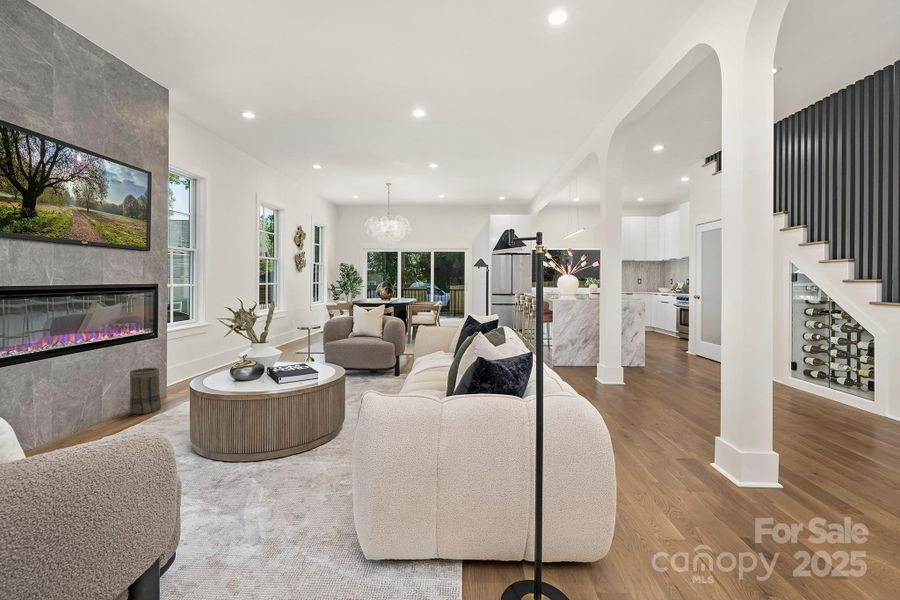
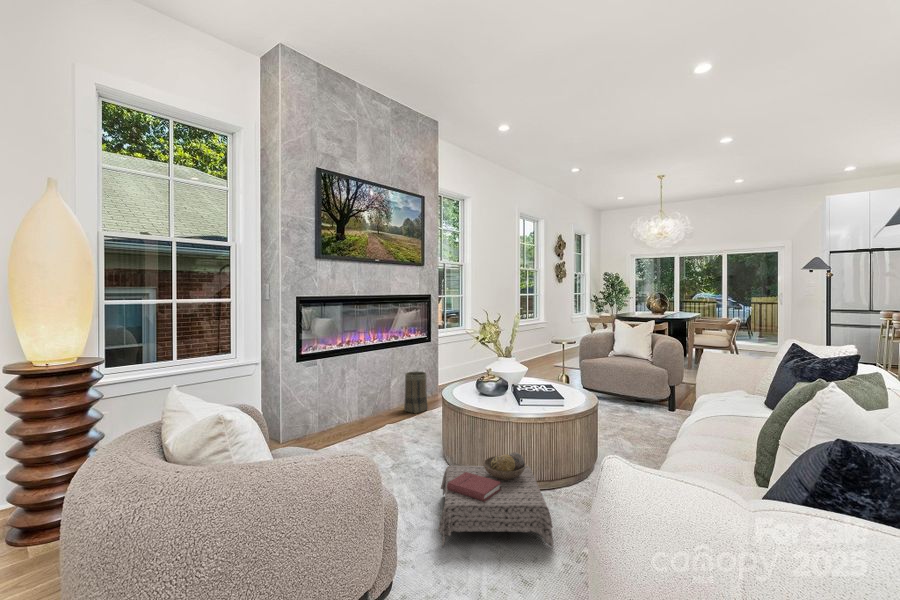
ottoman: none [201,424,318,521] -> present [438,452,553,547]

